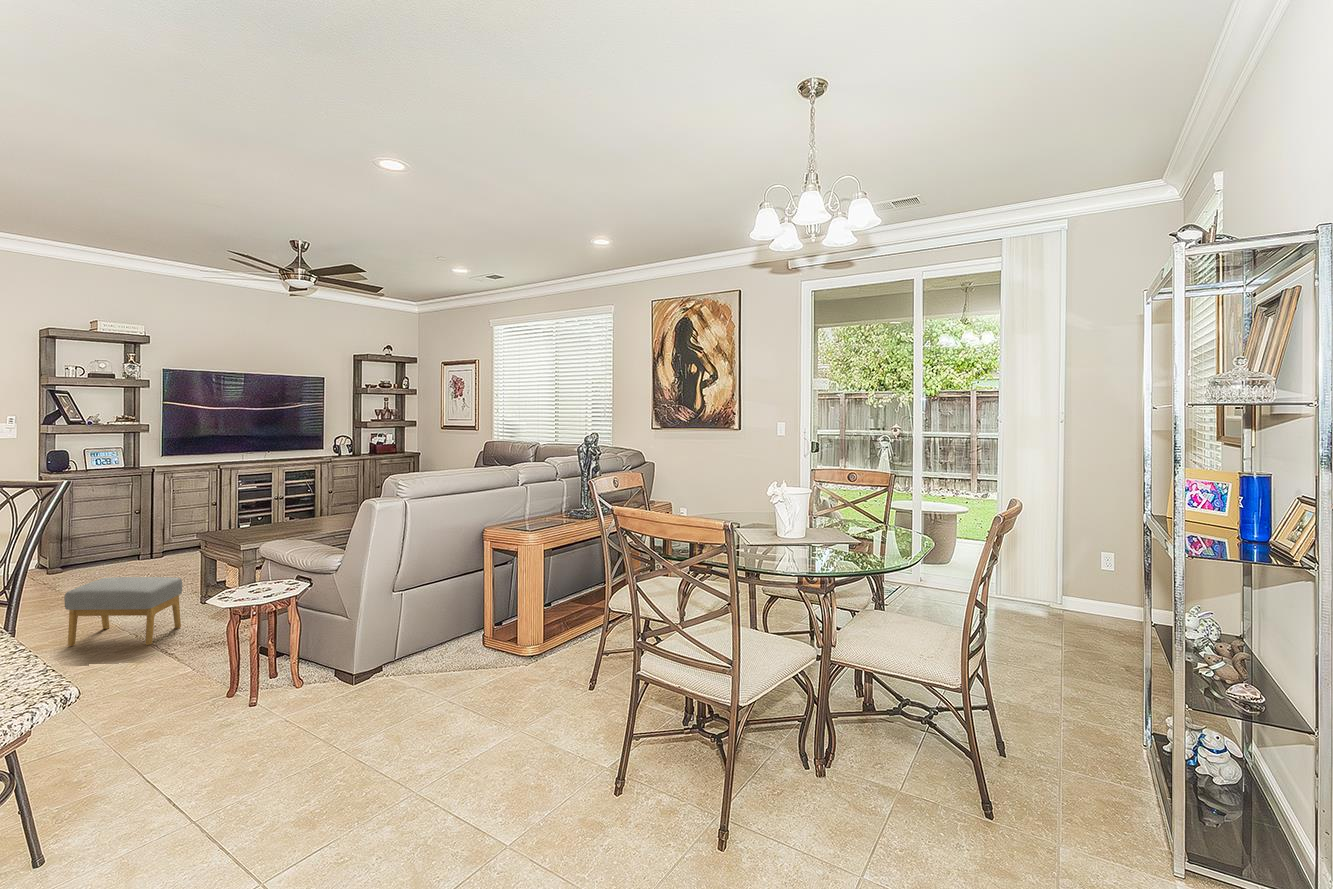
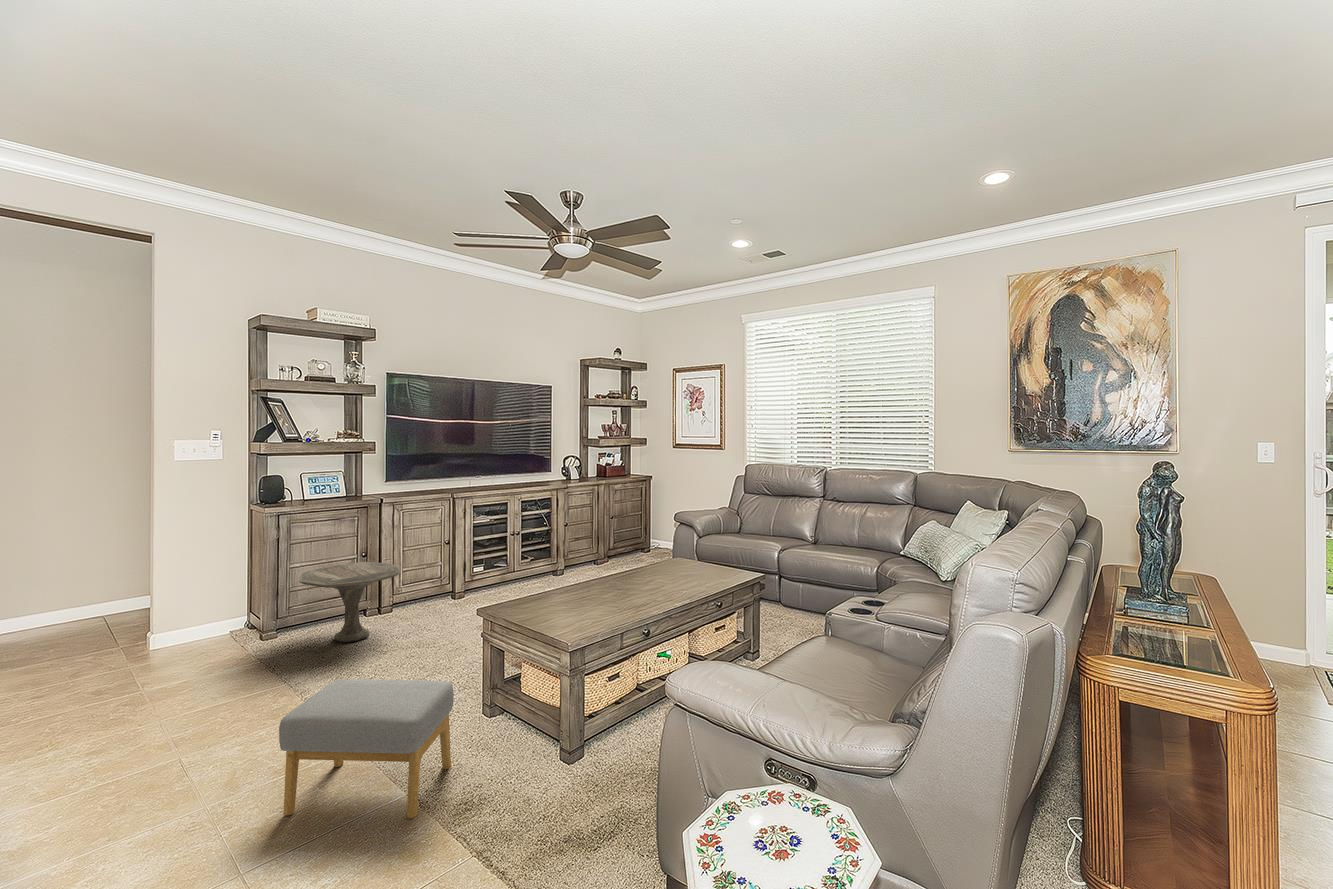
side table: none [81,517,168,574] -> present [299,562,400,642]

